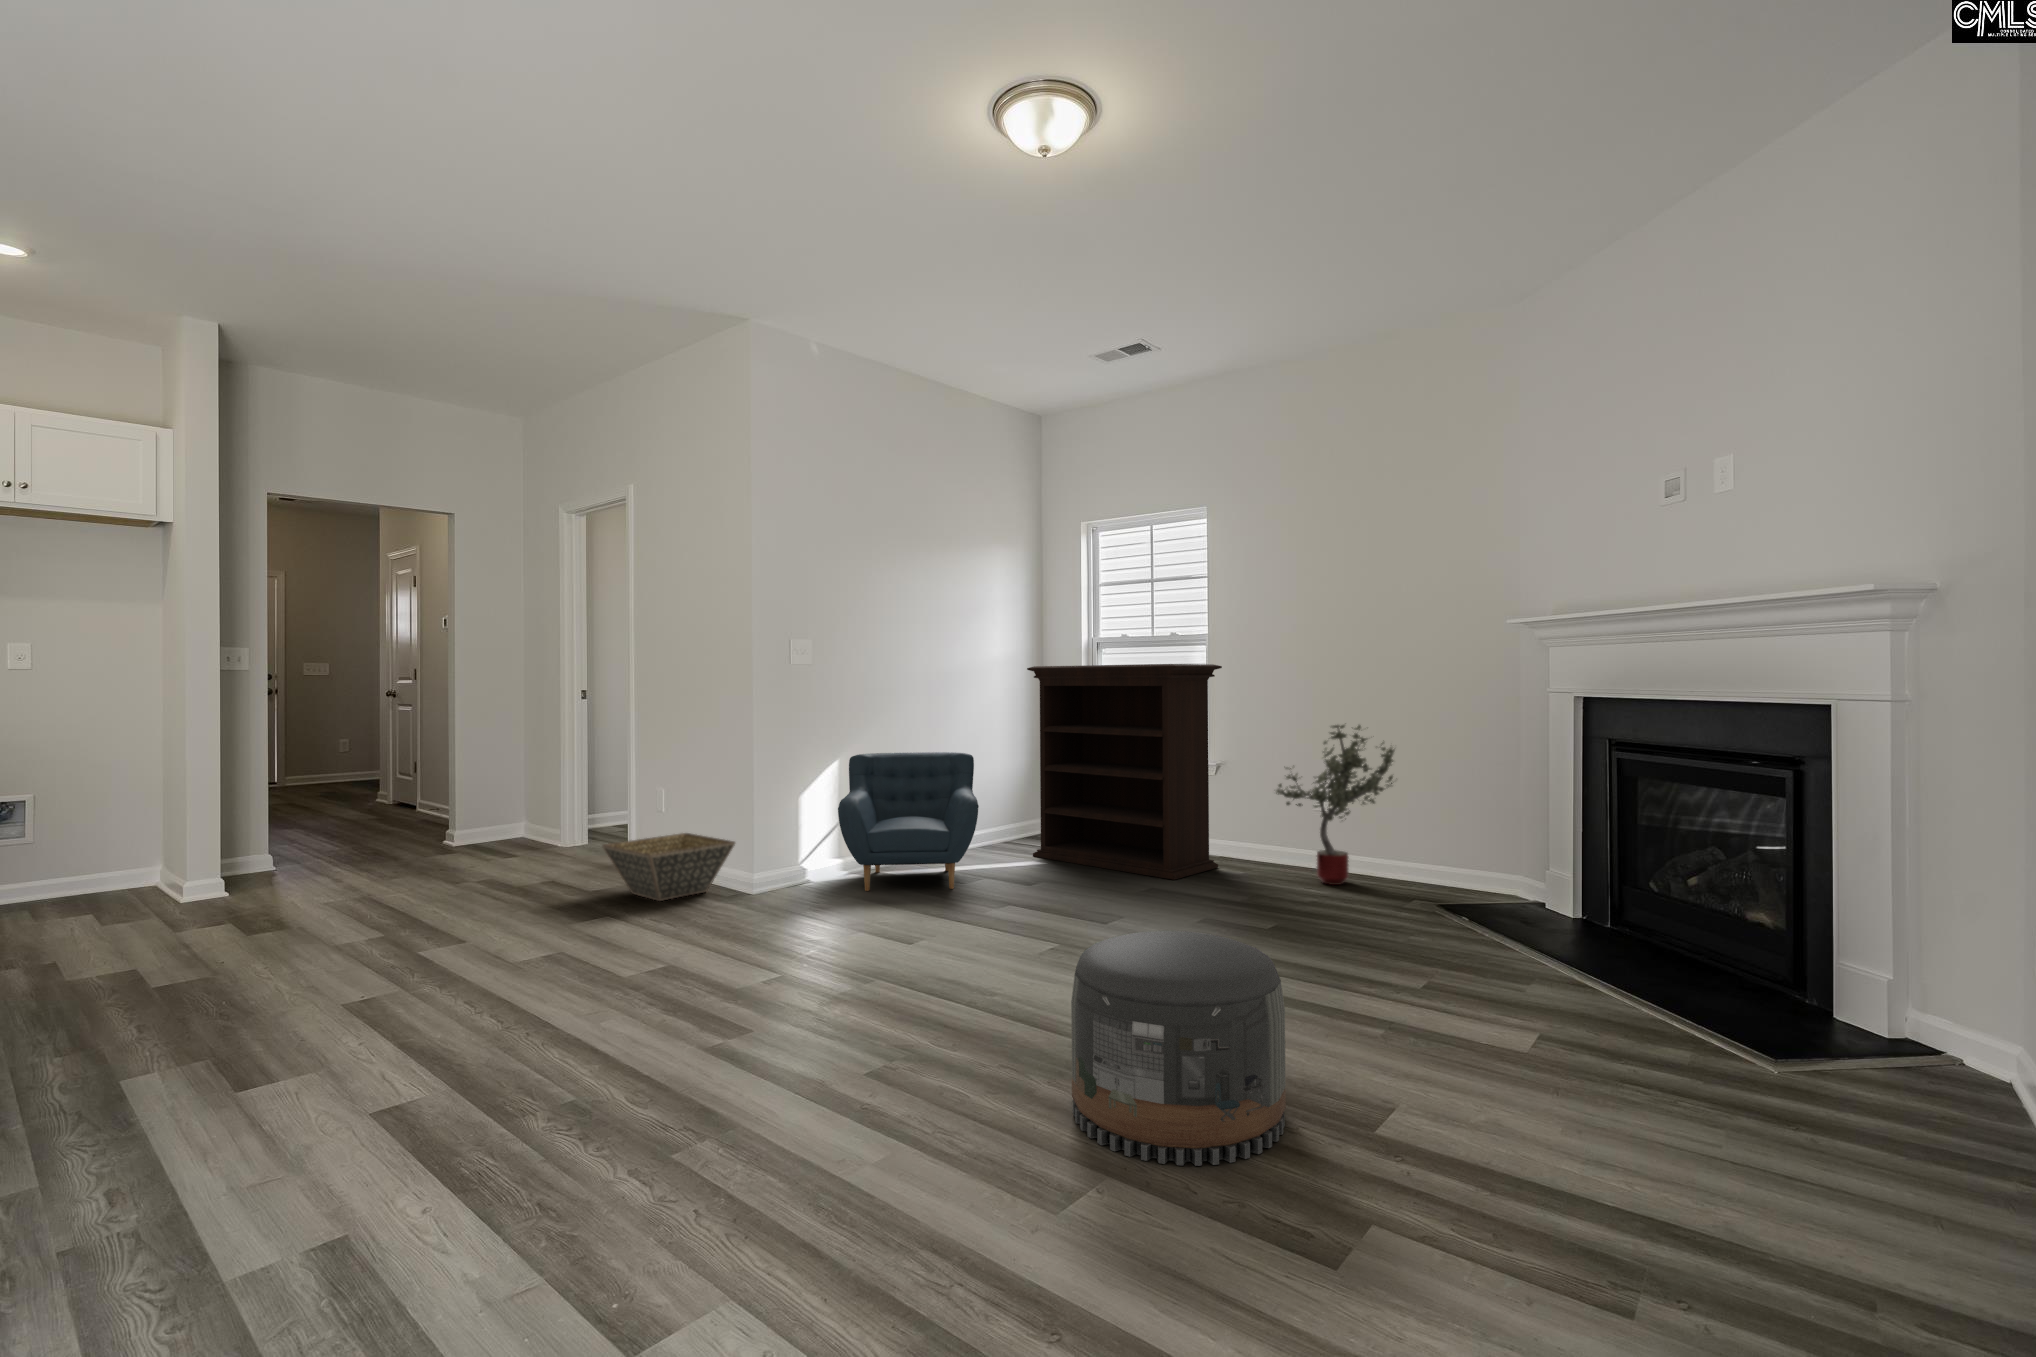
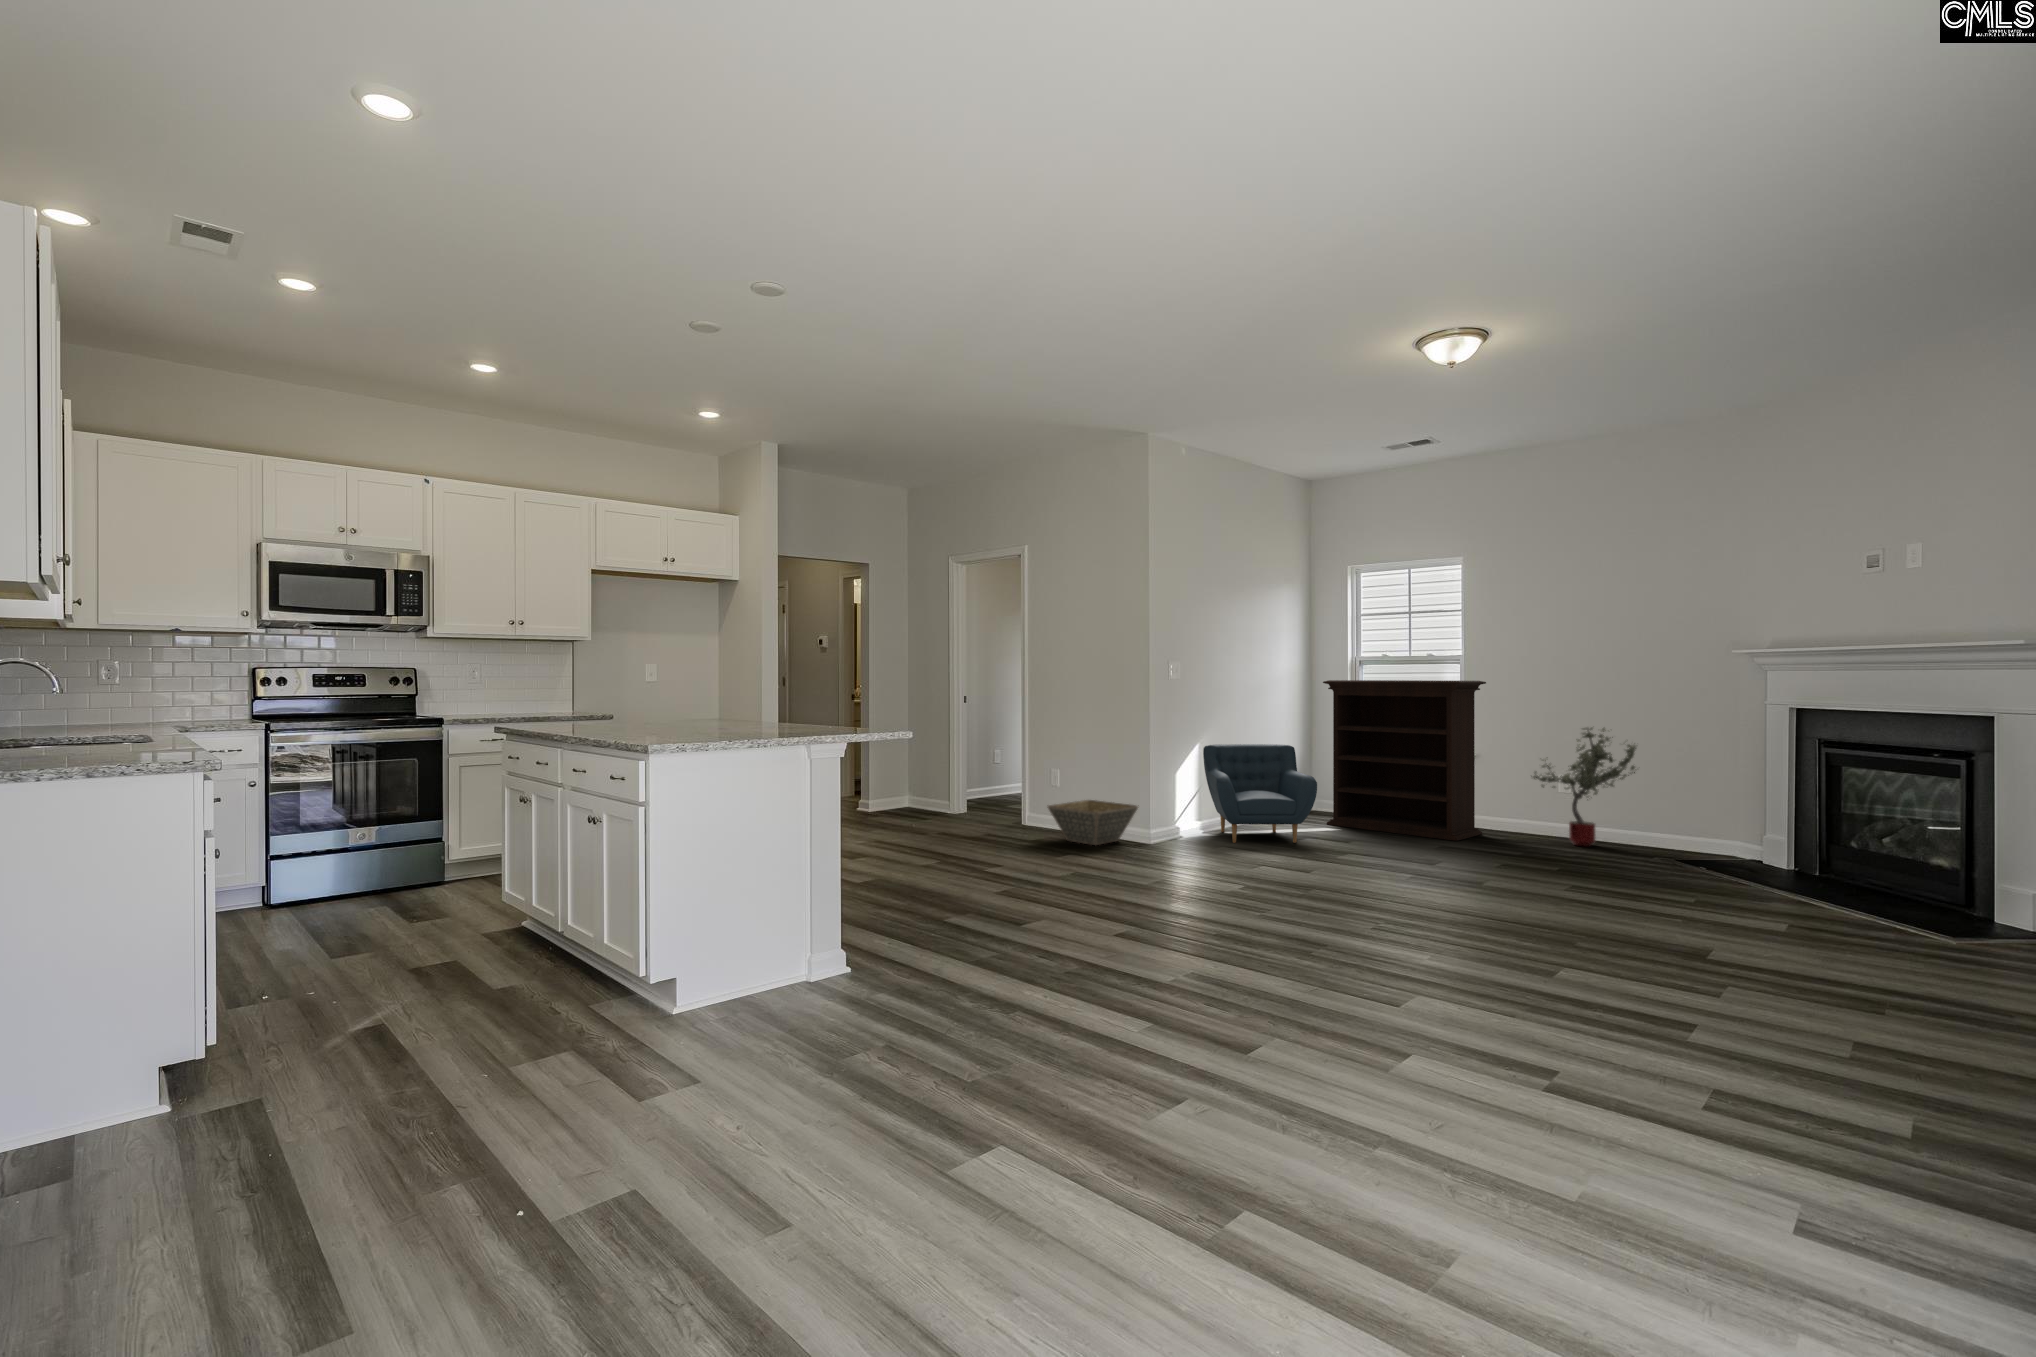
pouf: present [1071,930,1286,1166] -> none [1527,847,1668,967]

